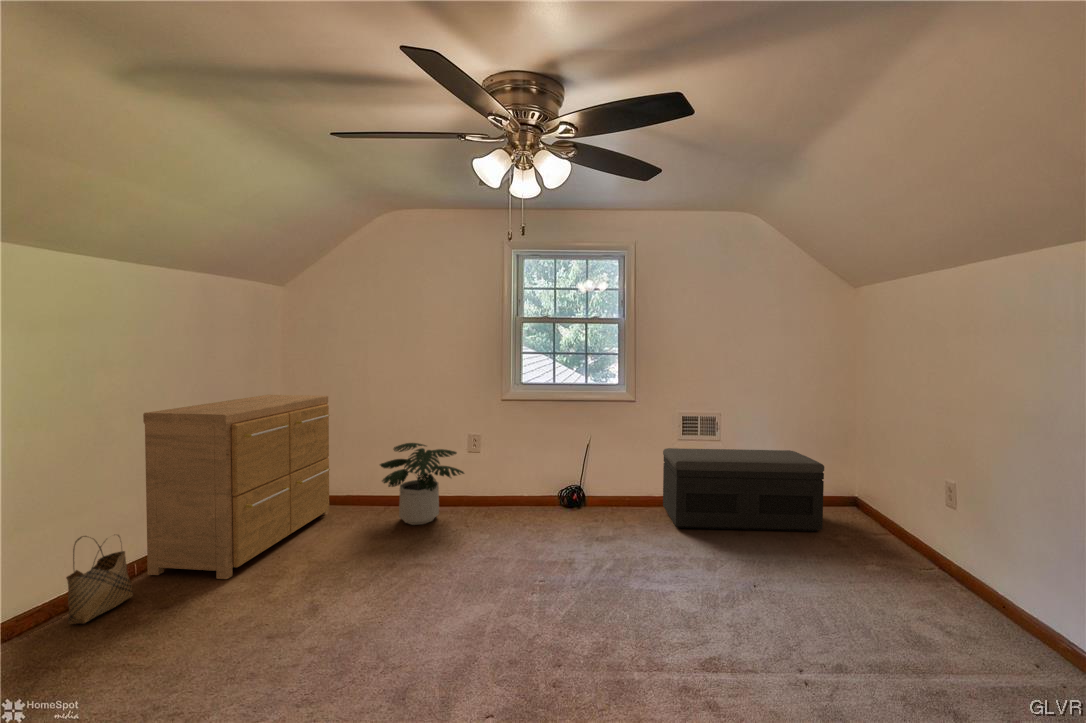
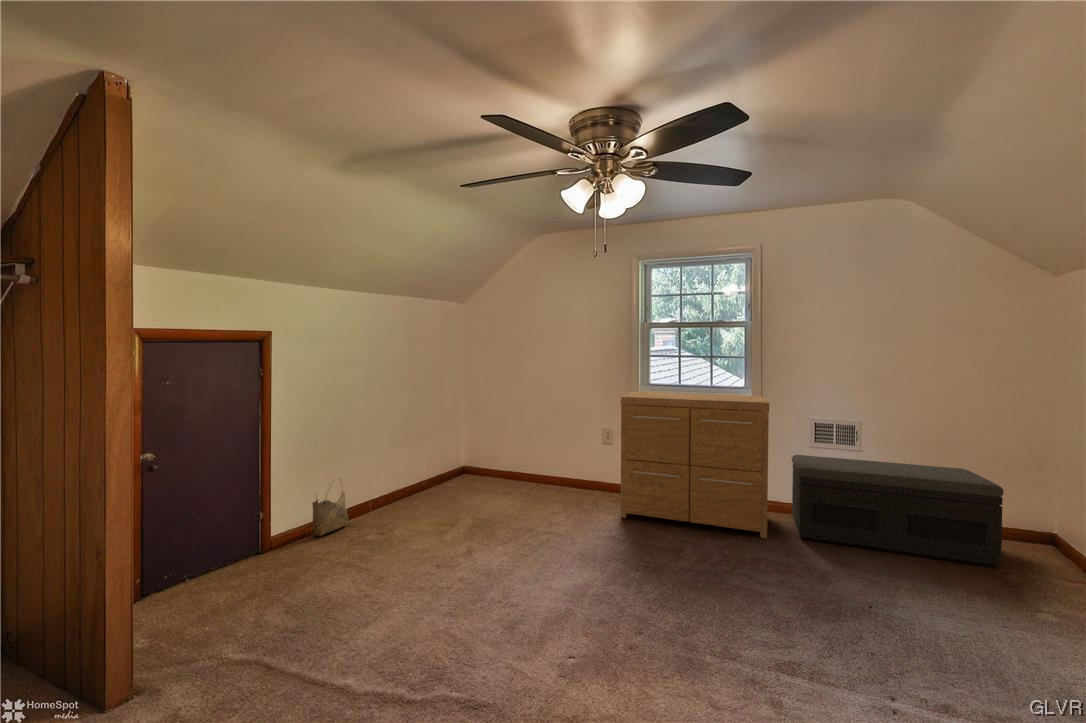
dresser: present [143,395,330,579] -> present [621,392,769,538]
potted plant: present [380,443,464,525] -> none [517,432,586,503]

